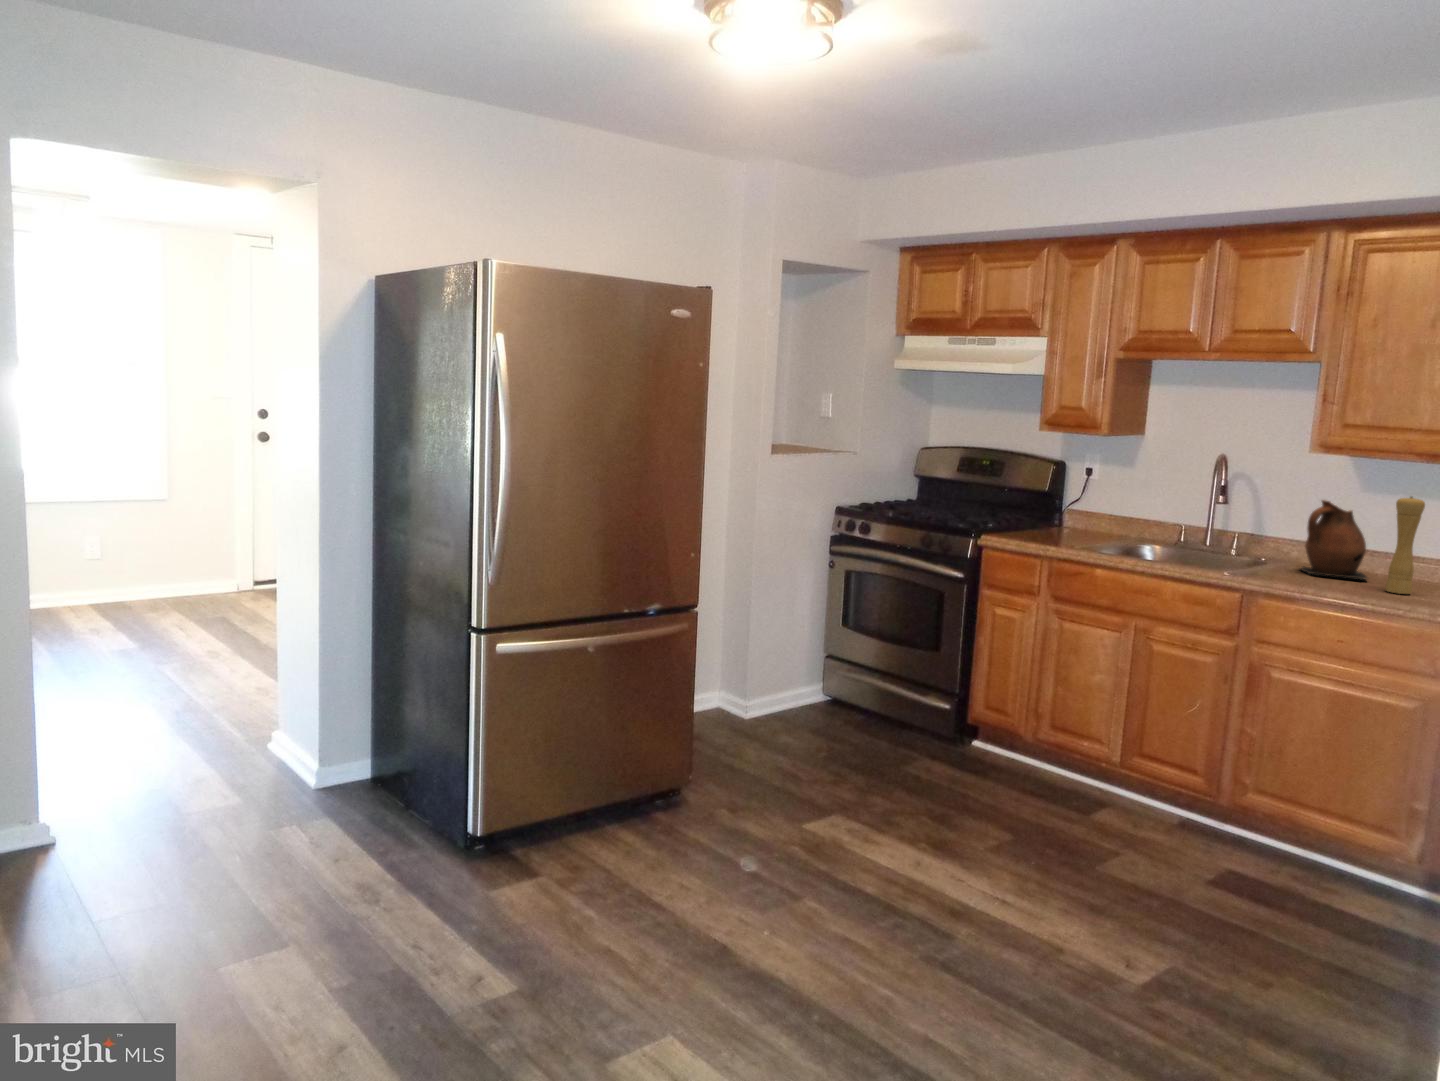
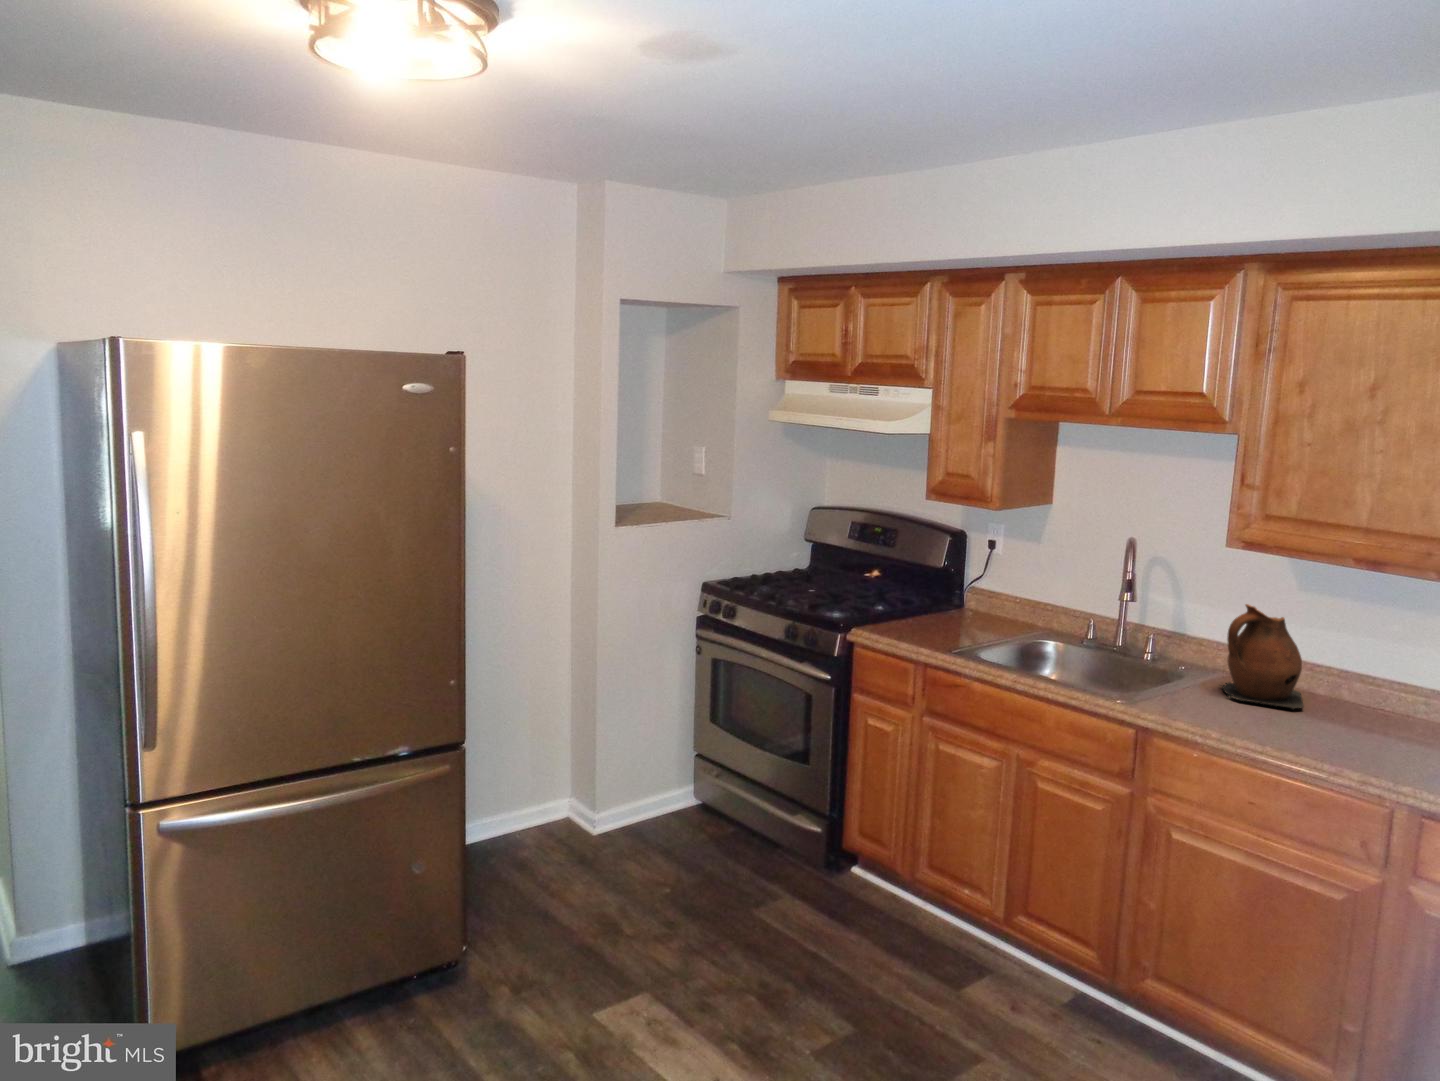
pepper mill: present [1385,497,1425,594] -> none [1319,612,1368,738]

